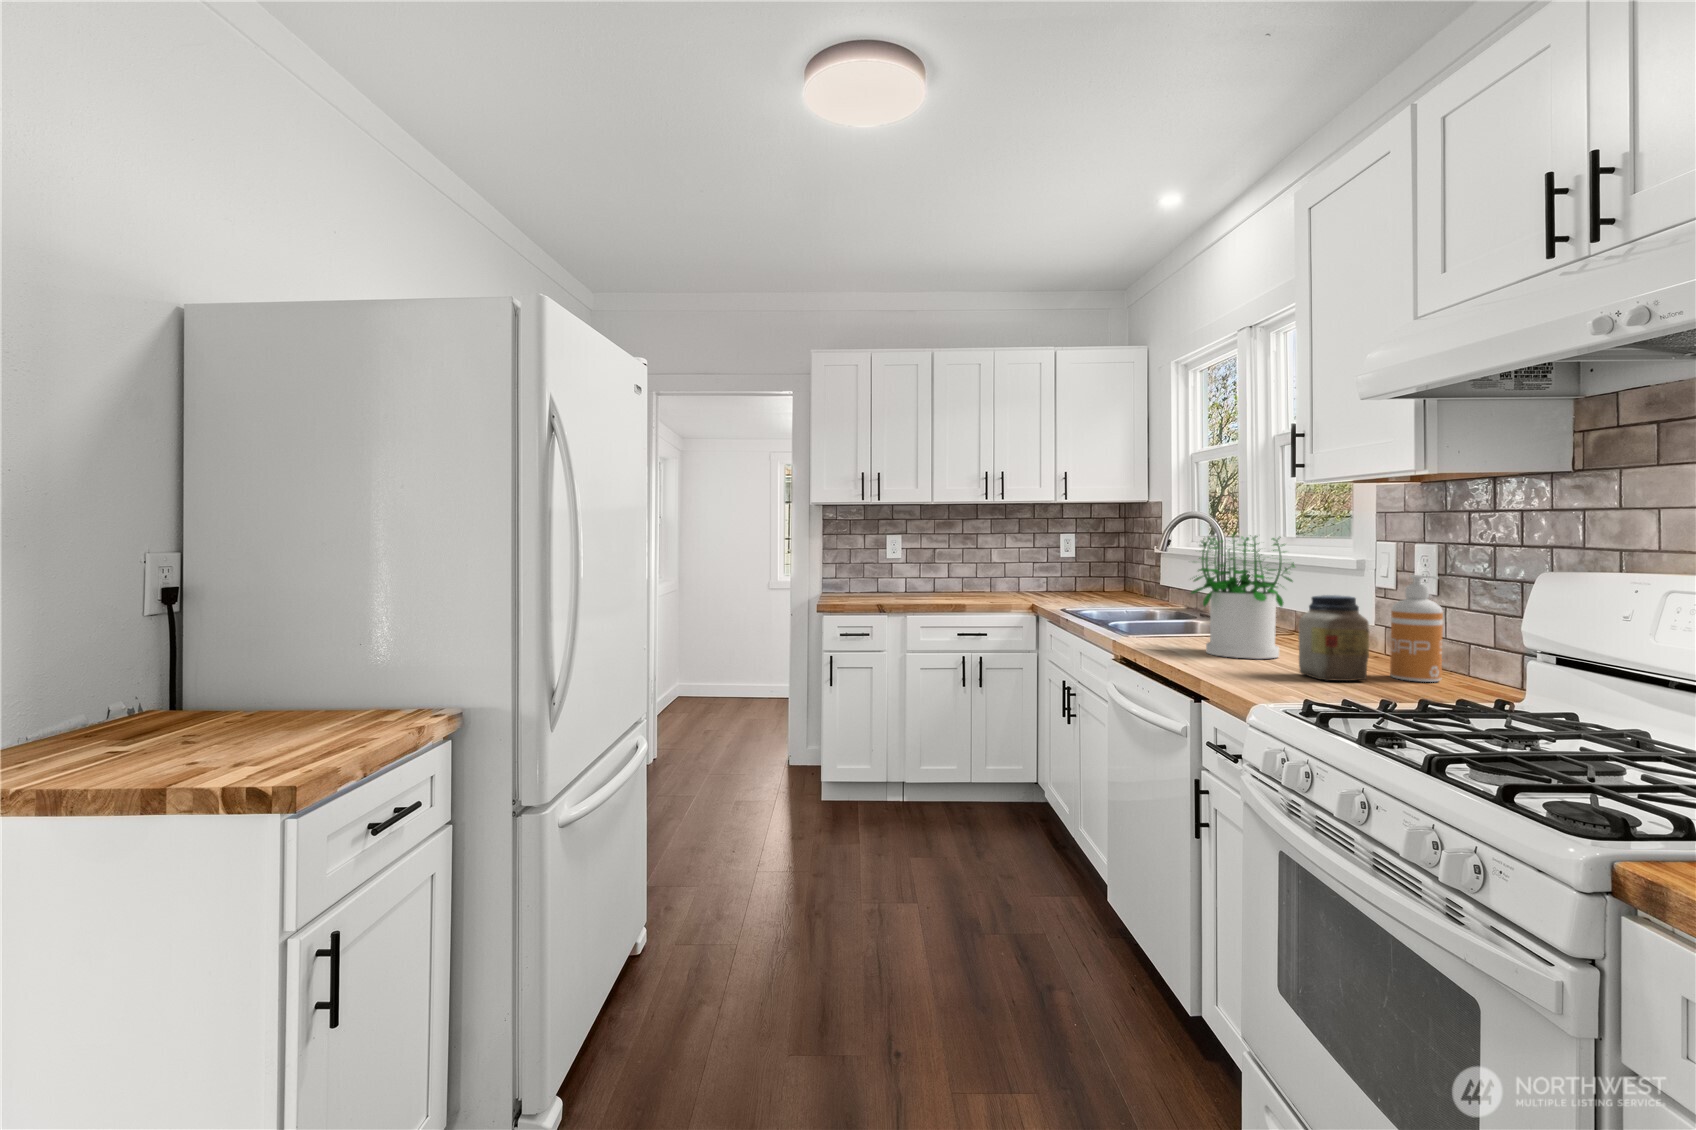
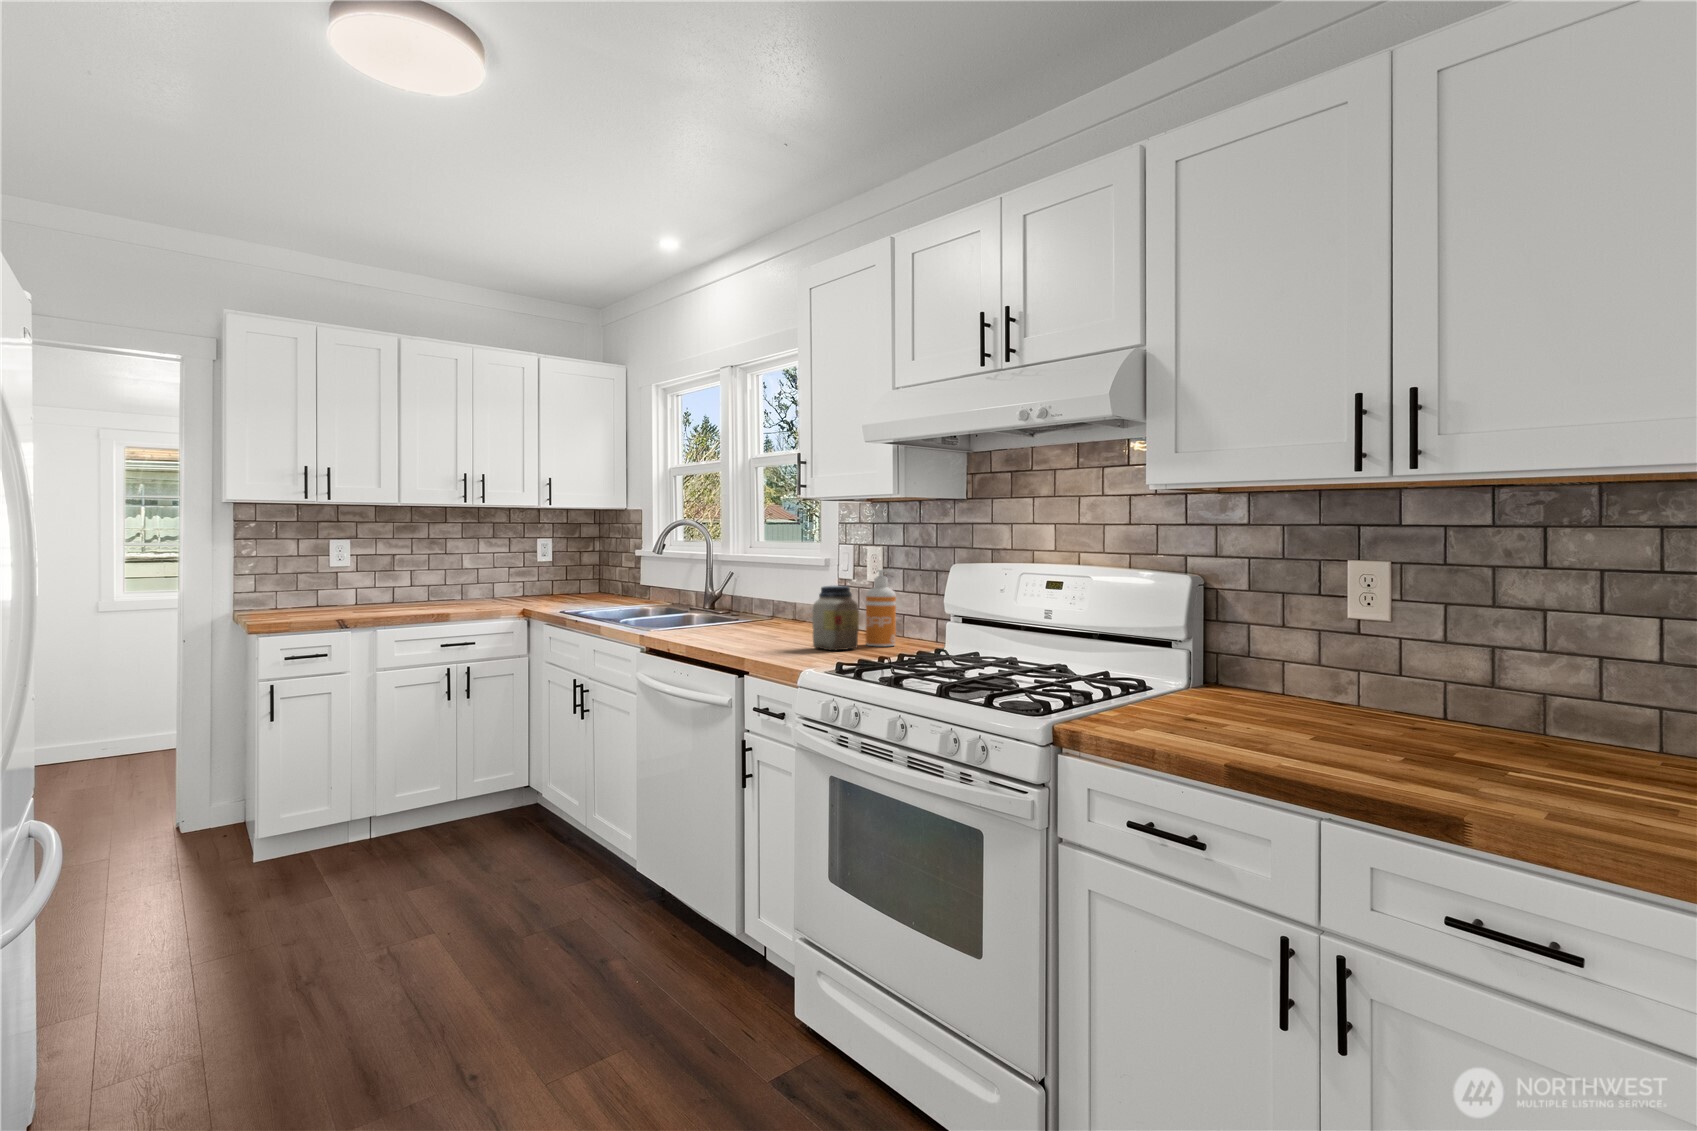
potted plant: present [1191,533,1295,659] -> none [714,537,792,641]

